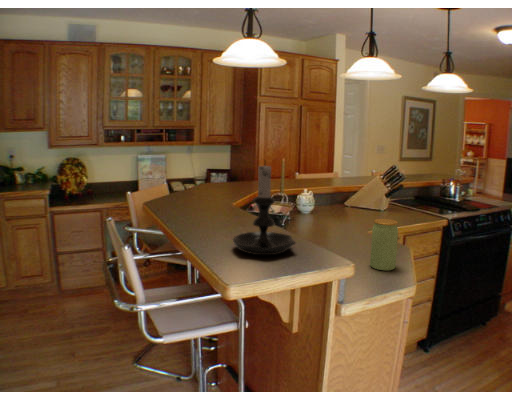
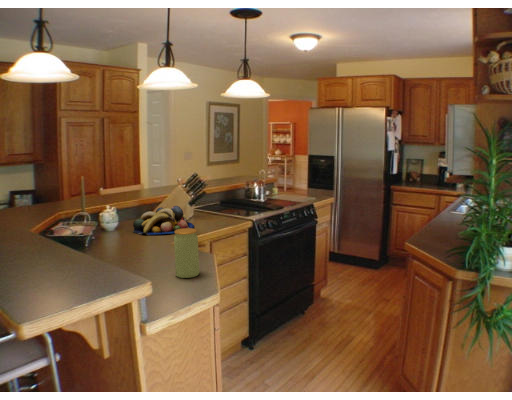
candle holder: present [233,165,296,255] -> none [21,183,94,284]
fruit bowl: none [325,196,386,223] -> present [133,206,194,235]

